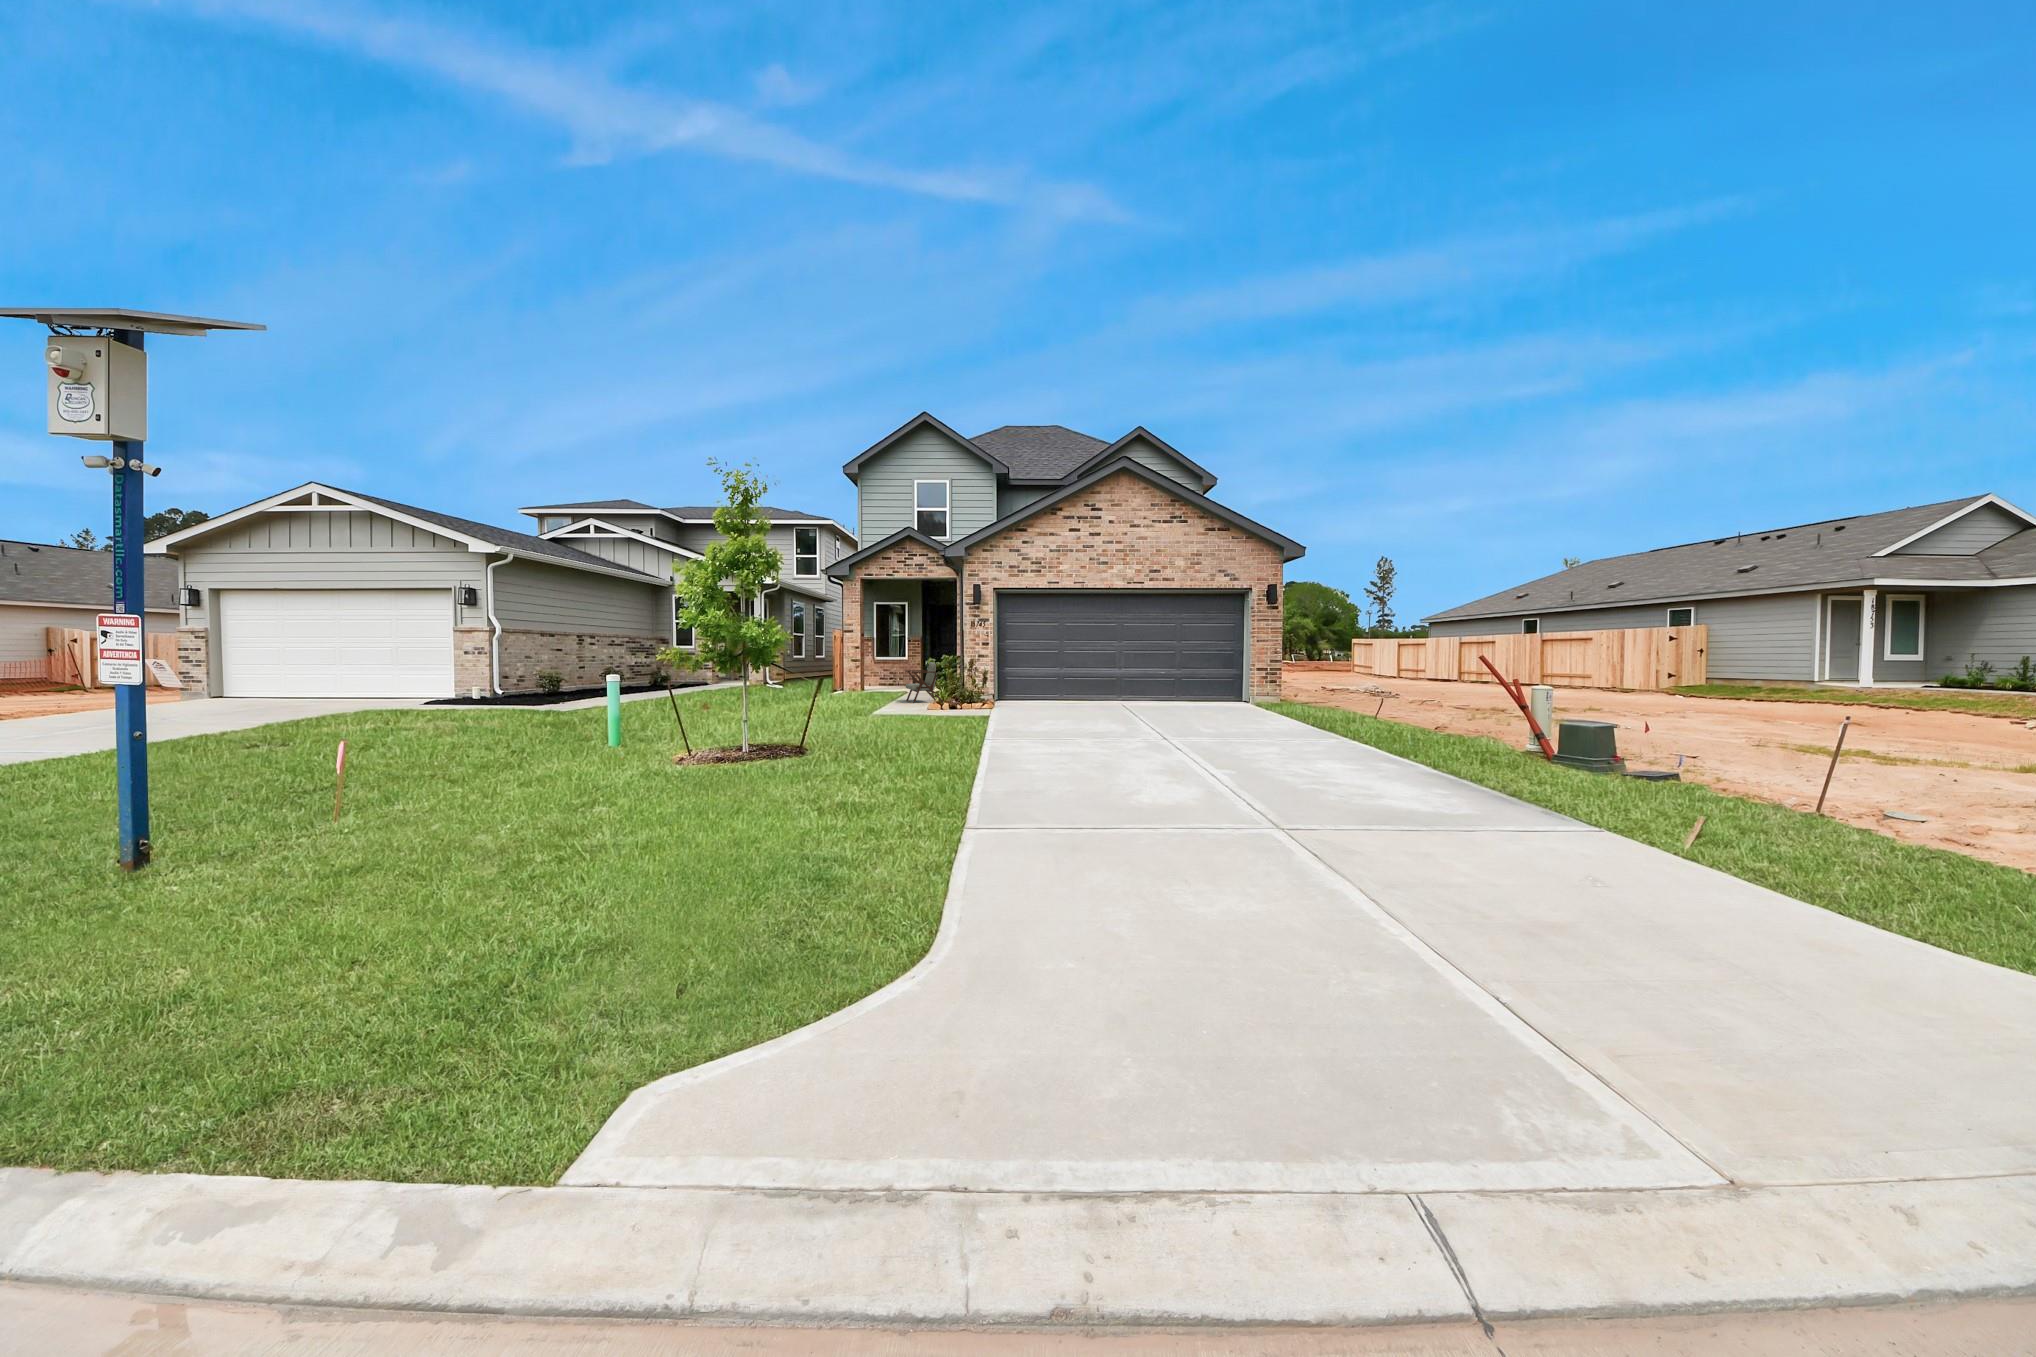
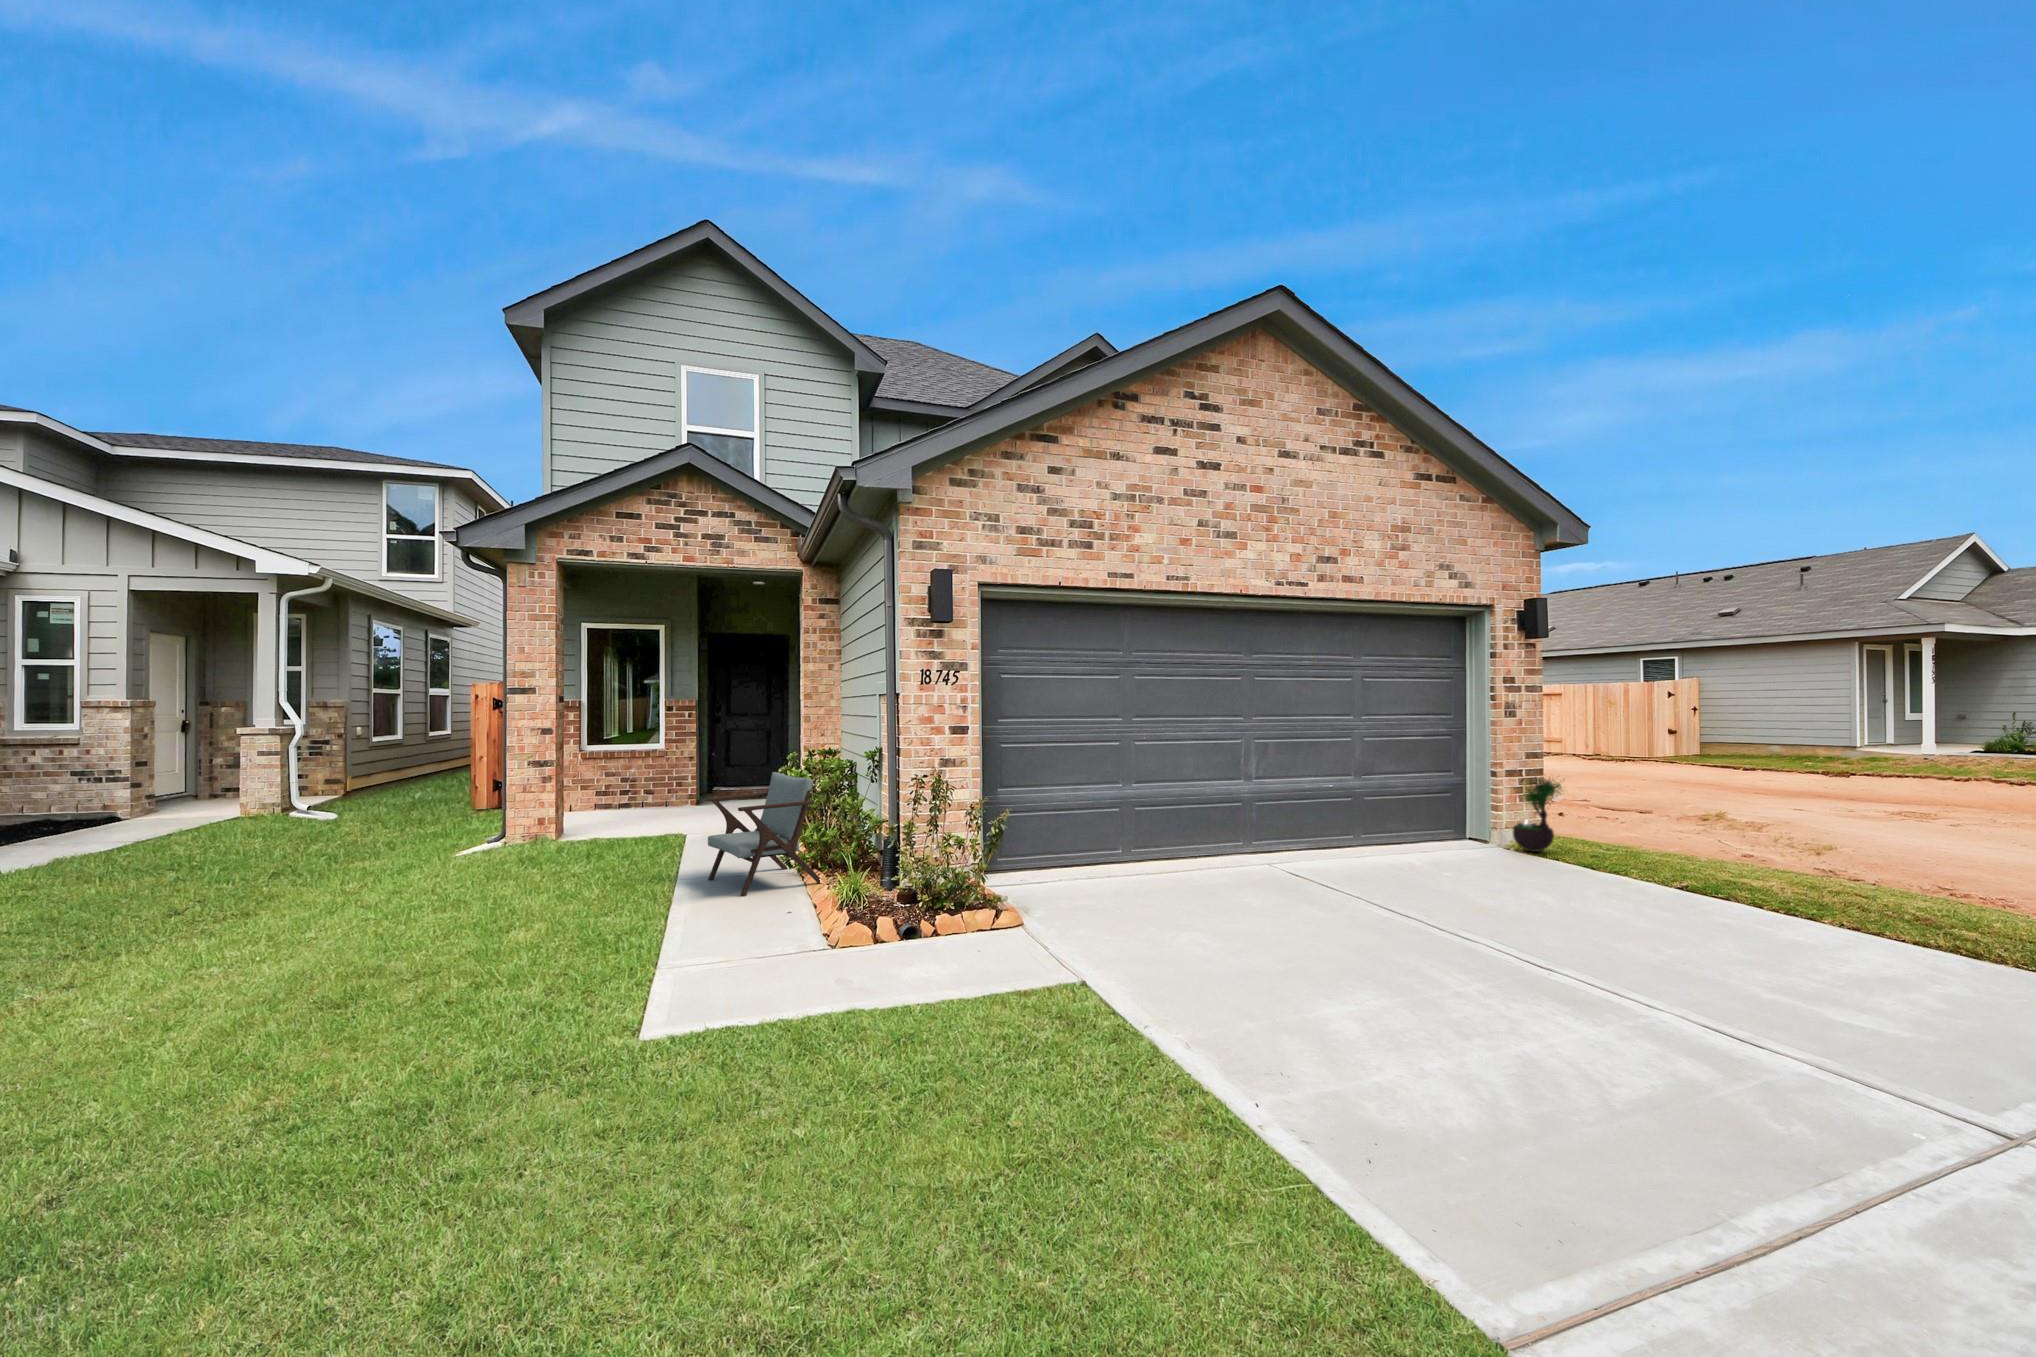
potted tree: none [1251,667,1274,706] -> present [1513,776,1564,852]

